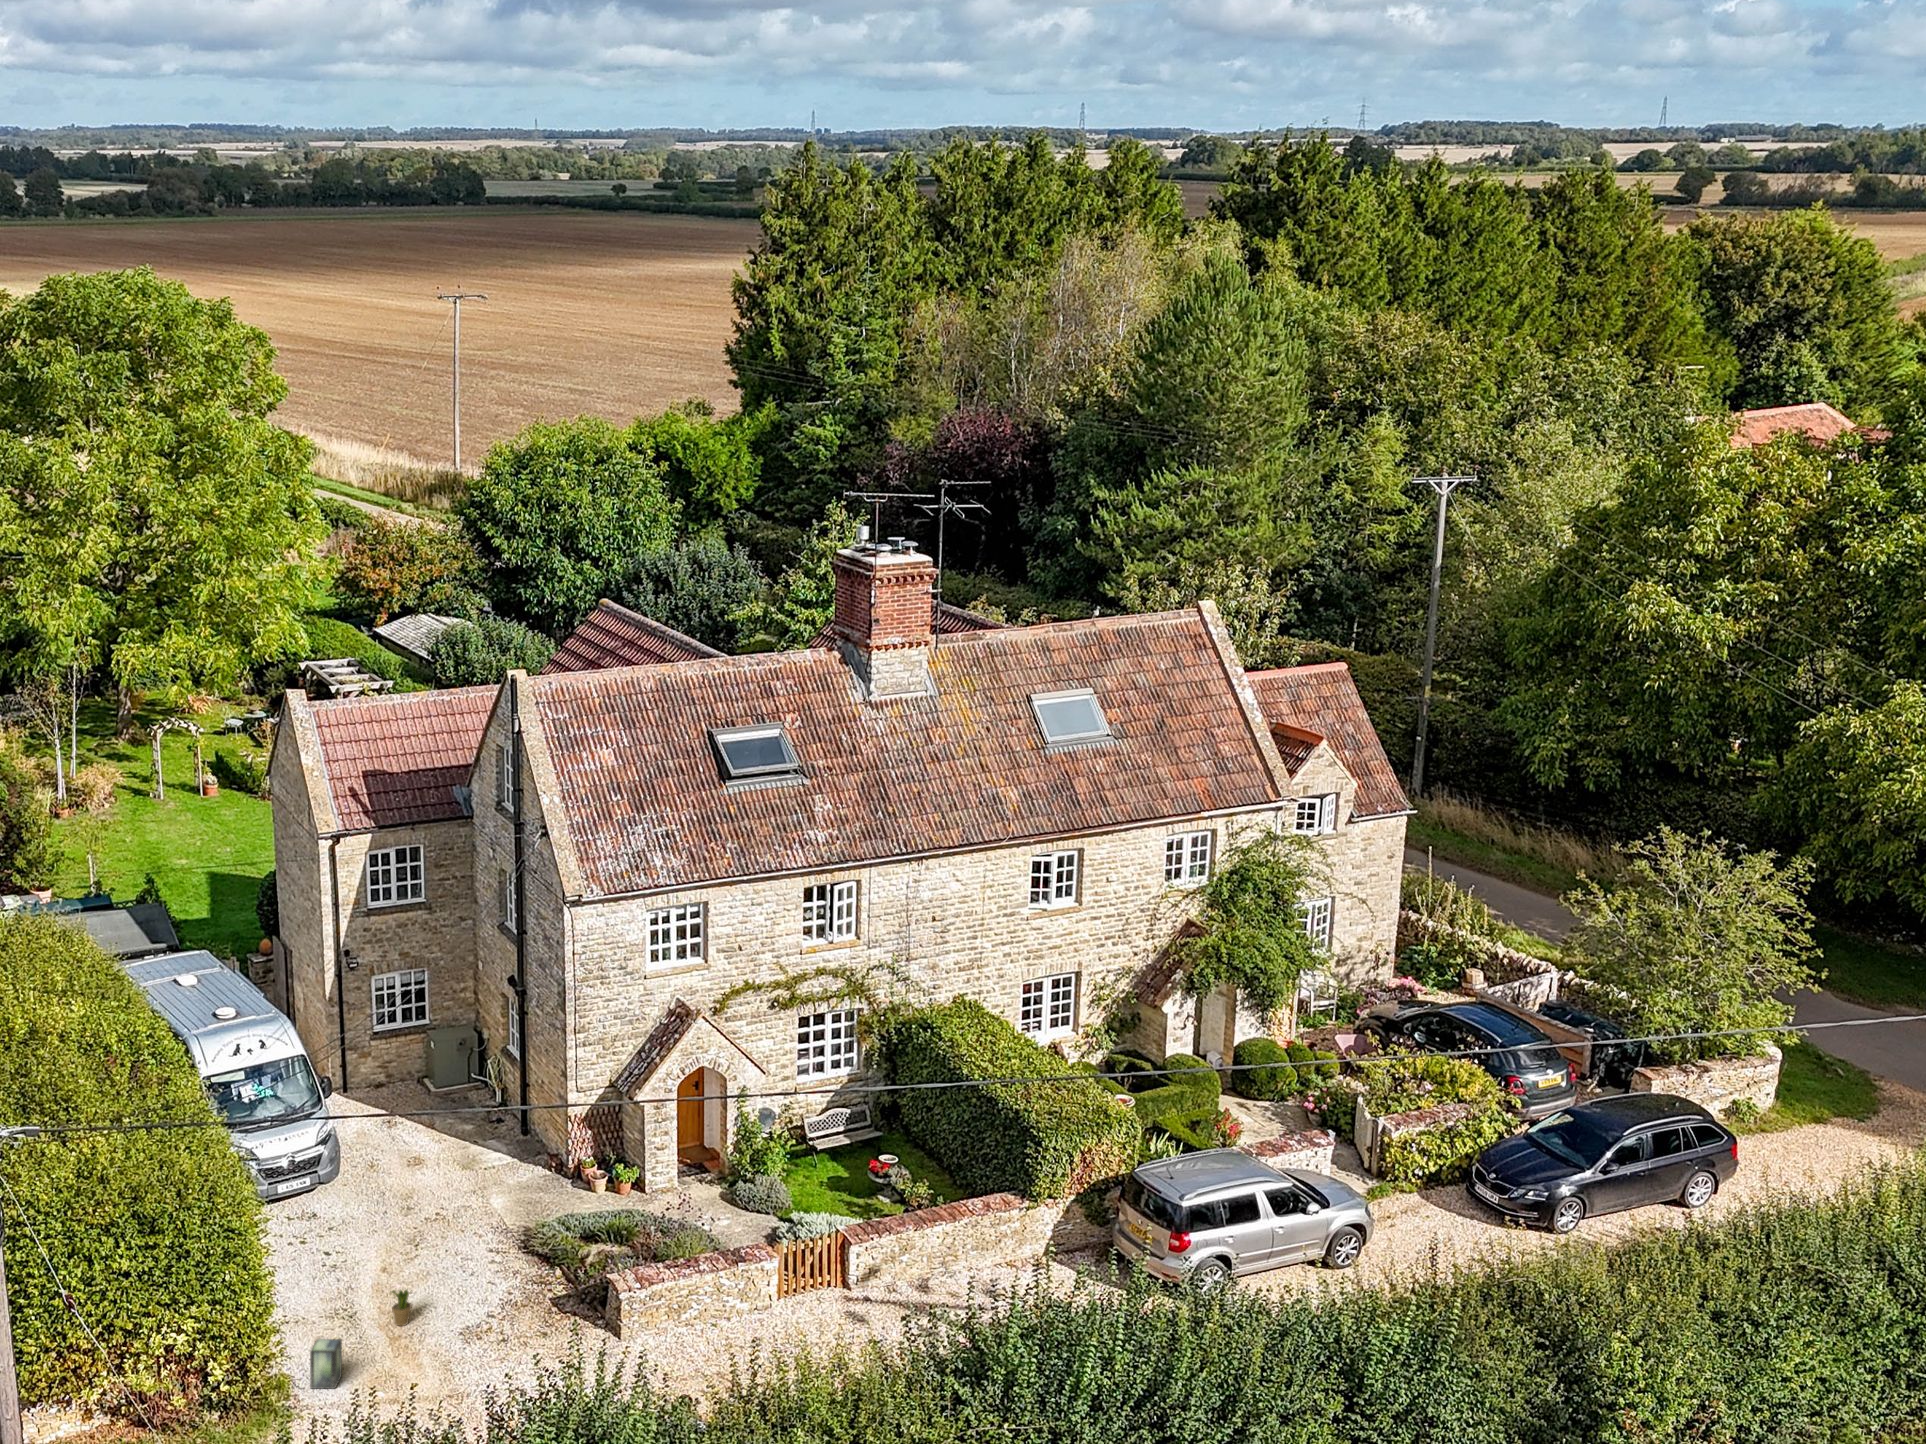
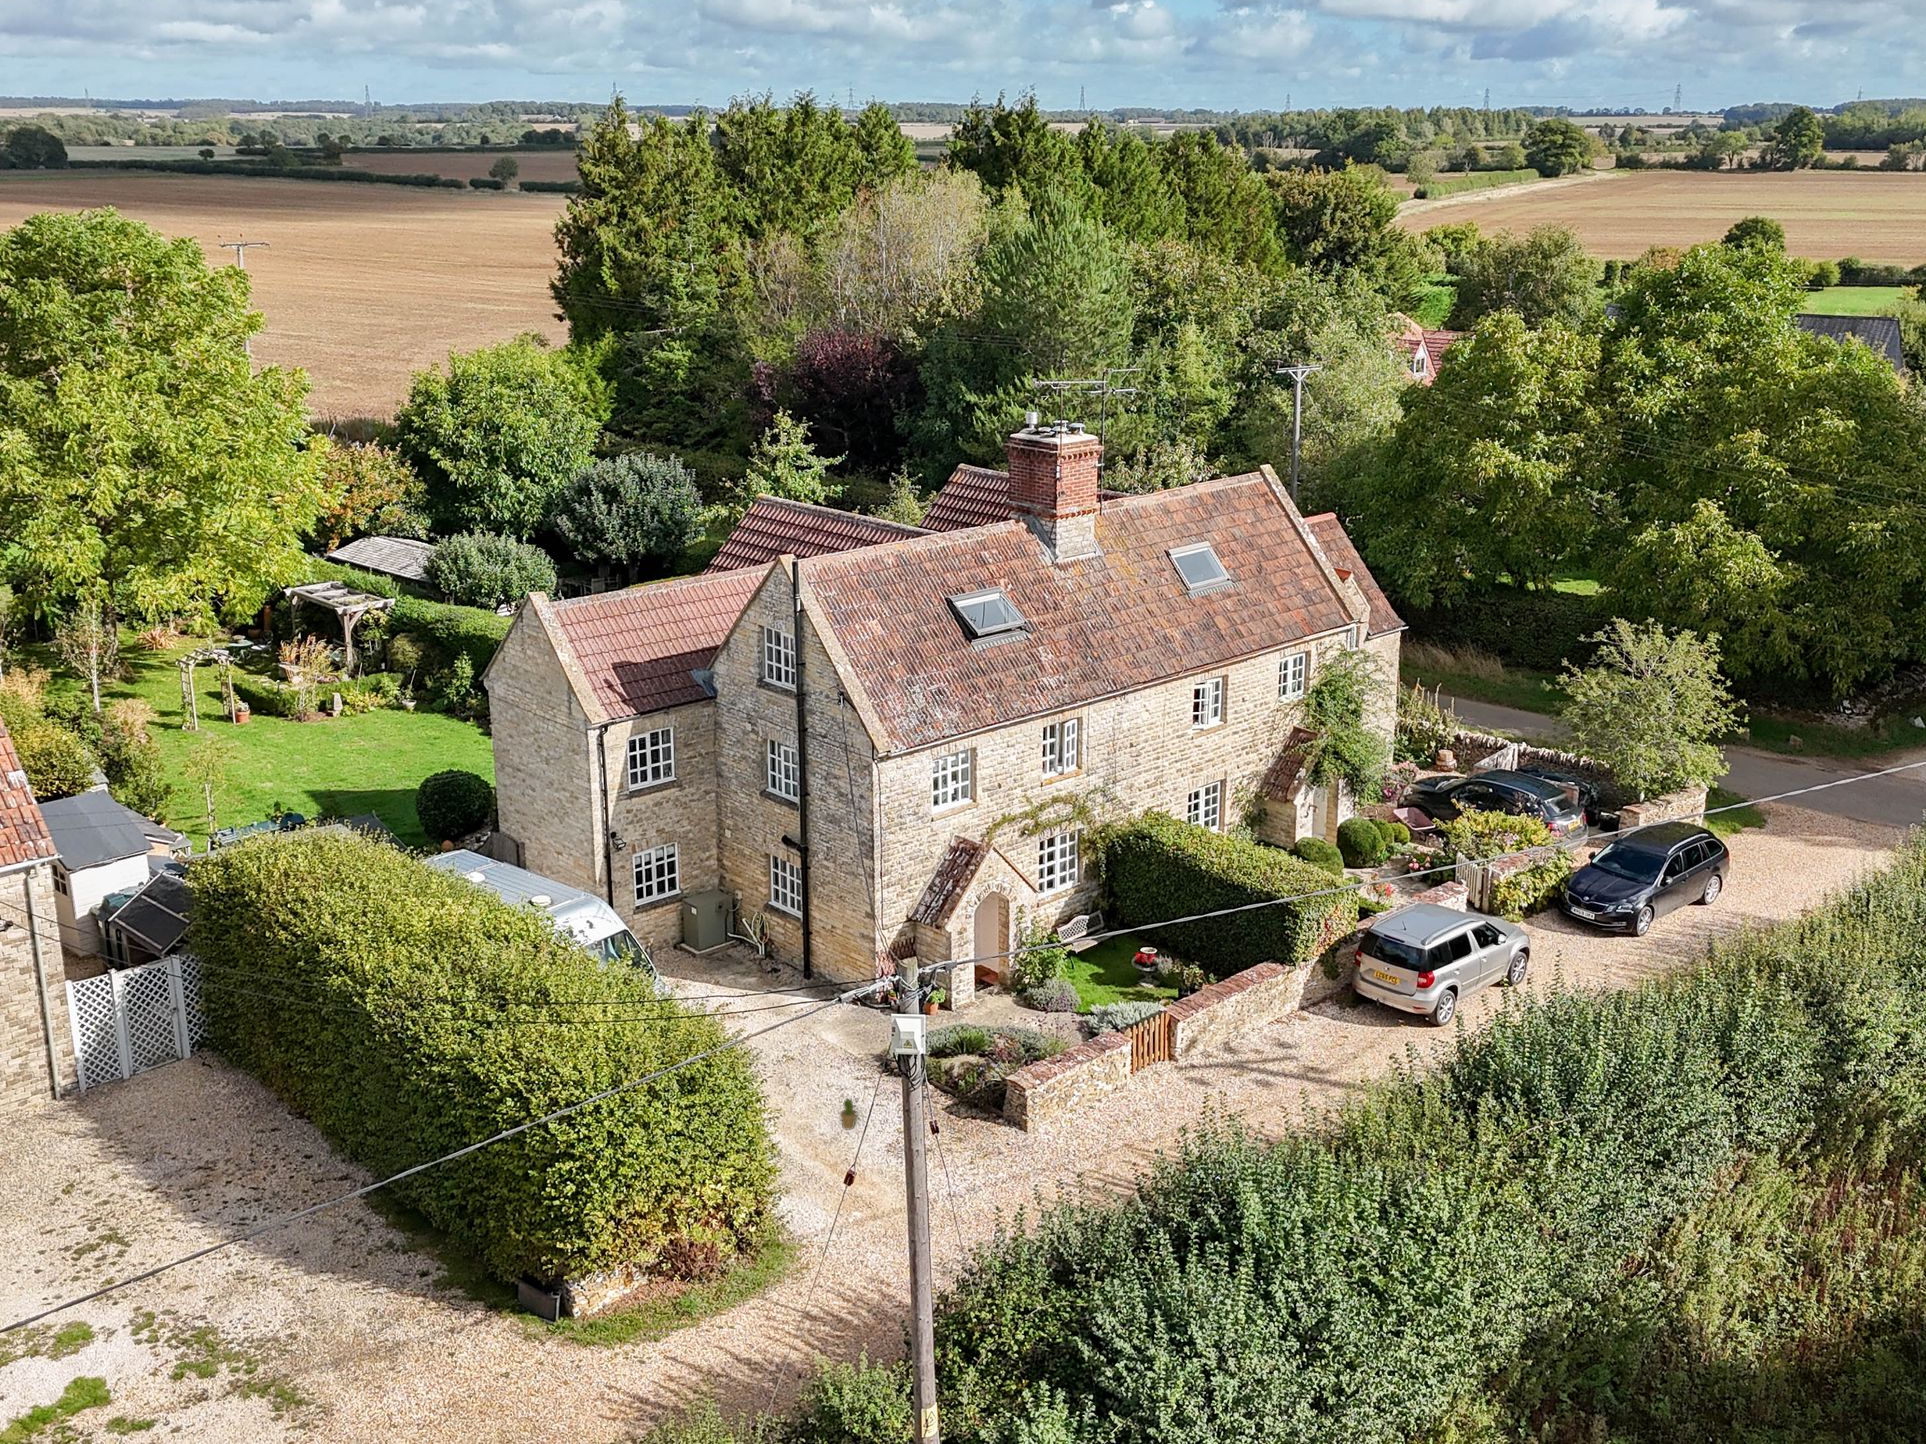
storage box: present [310,1339,342,1389] -> none [820,1142,846,1186]

